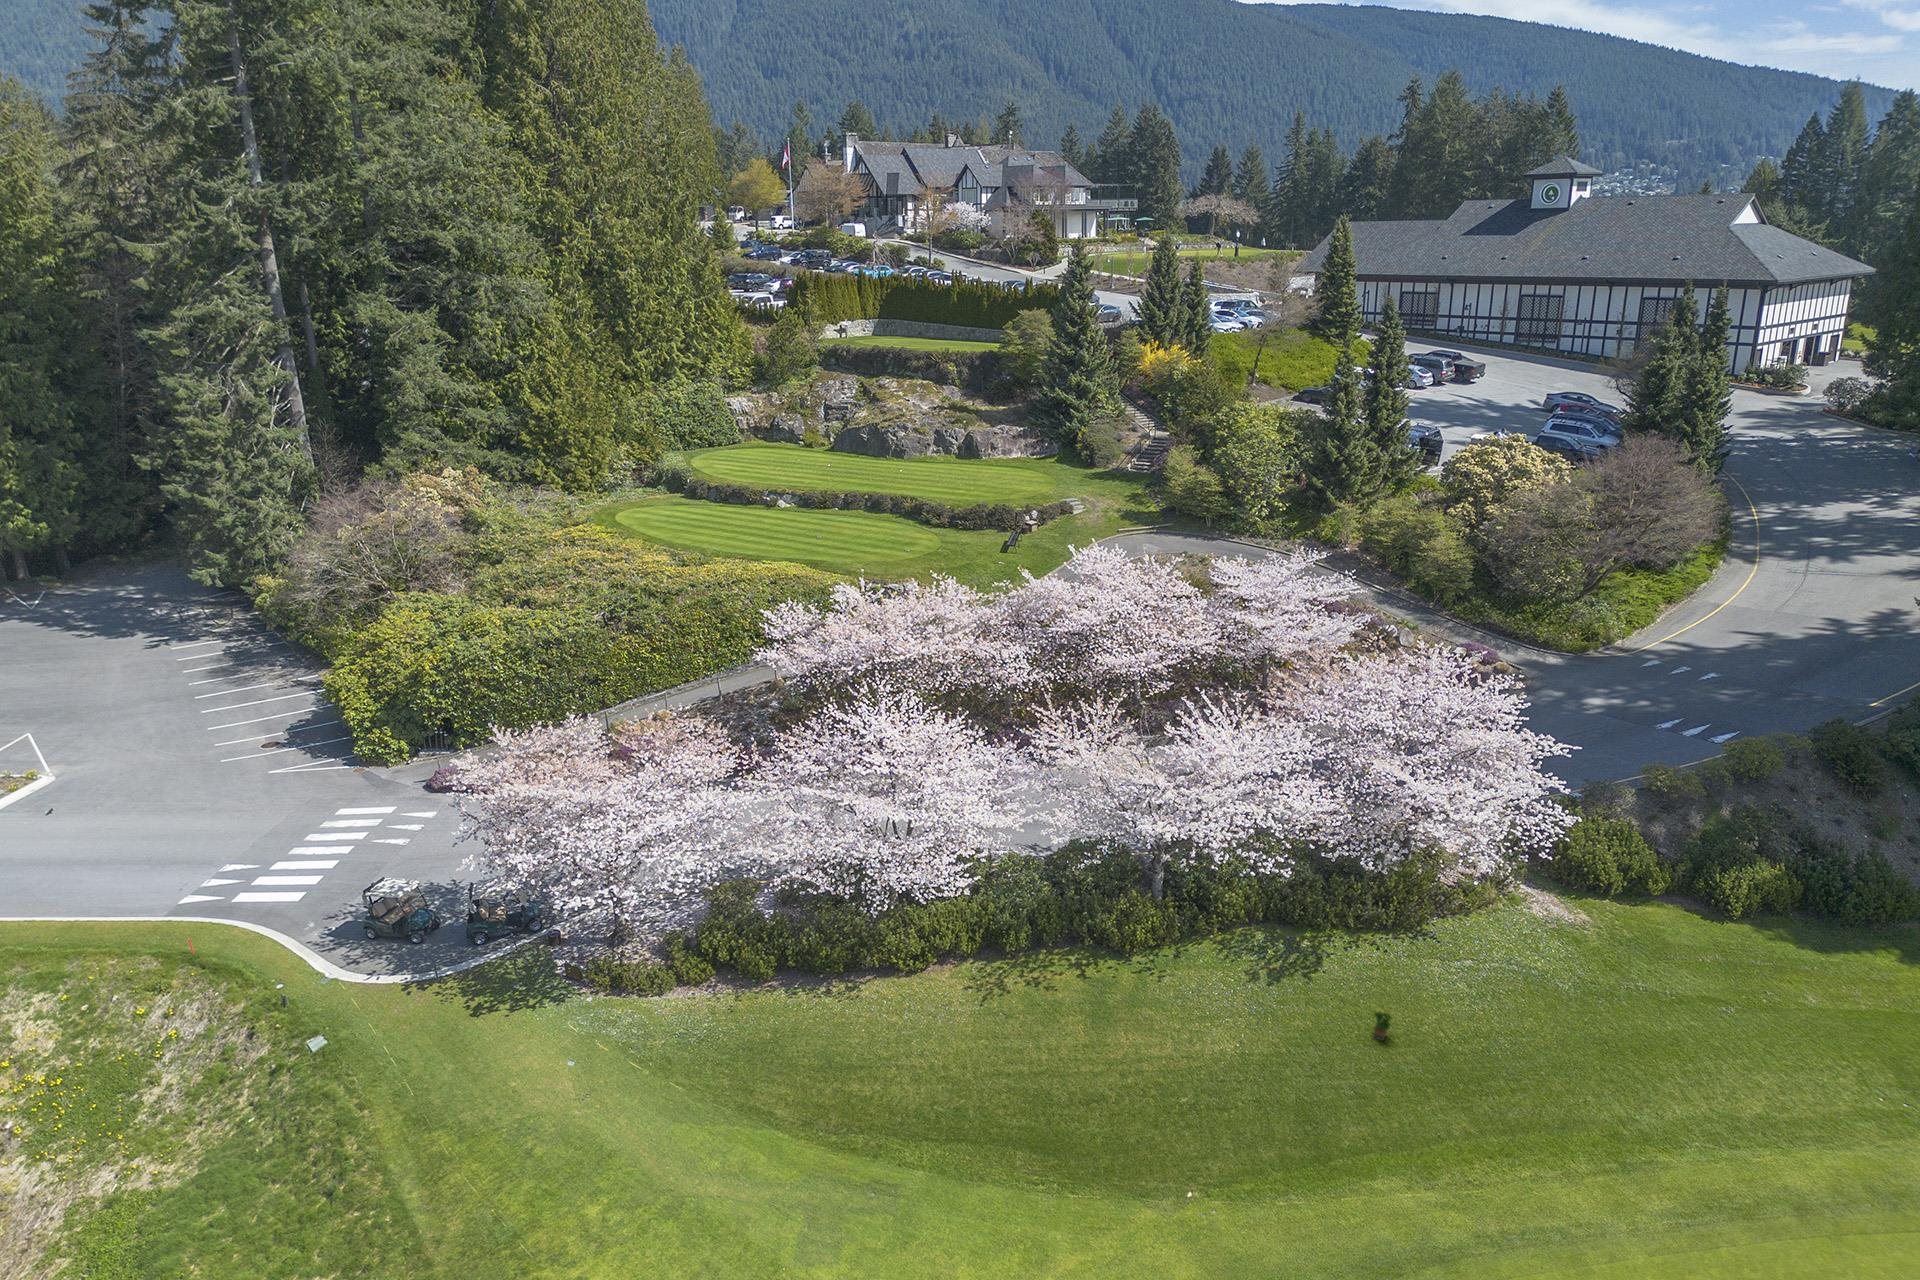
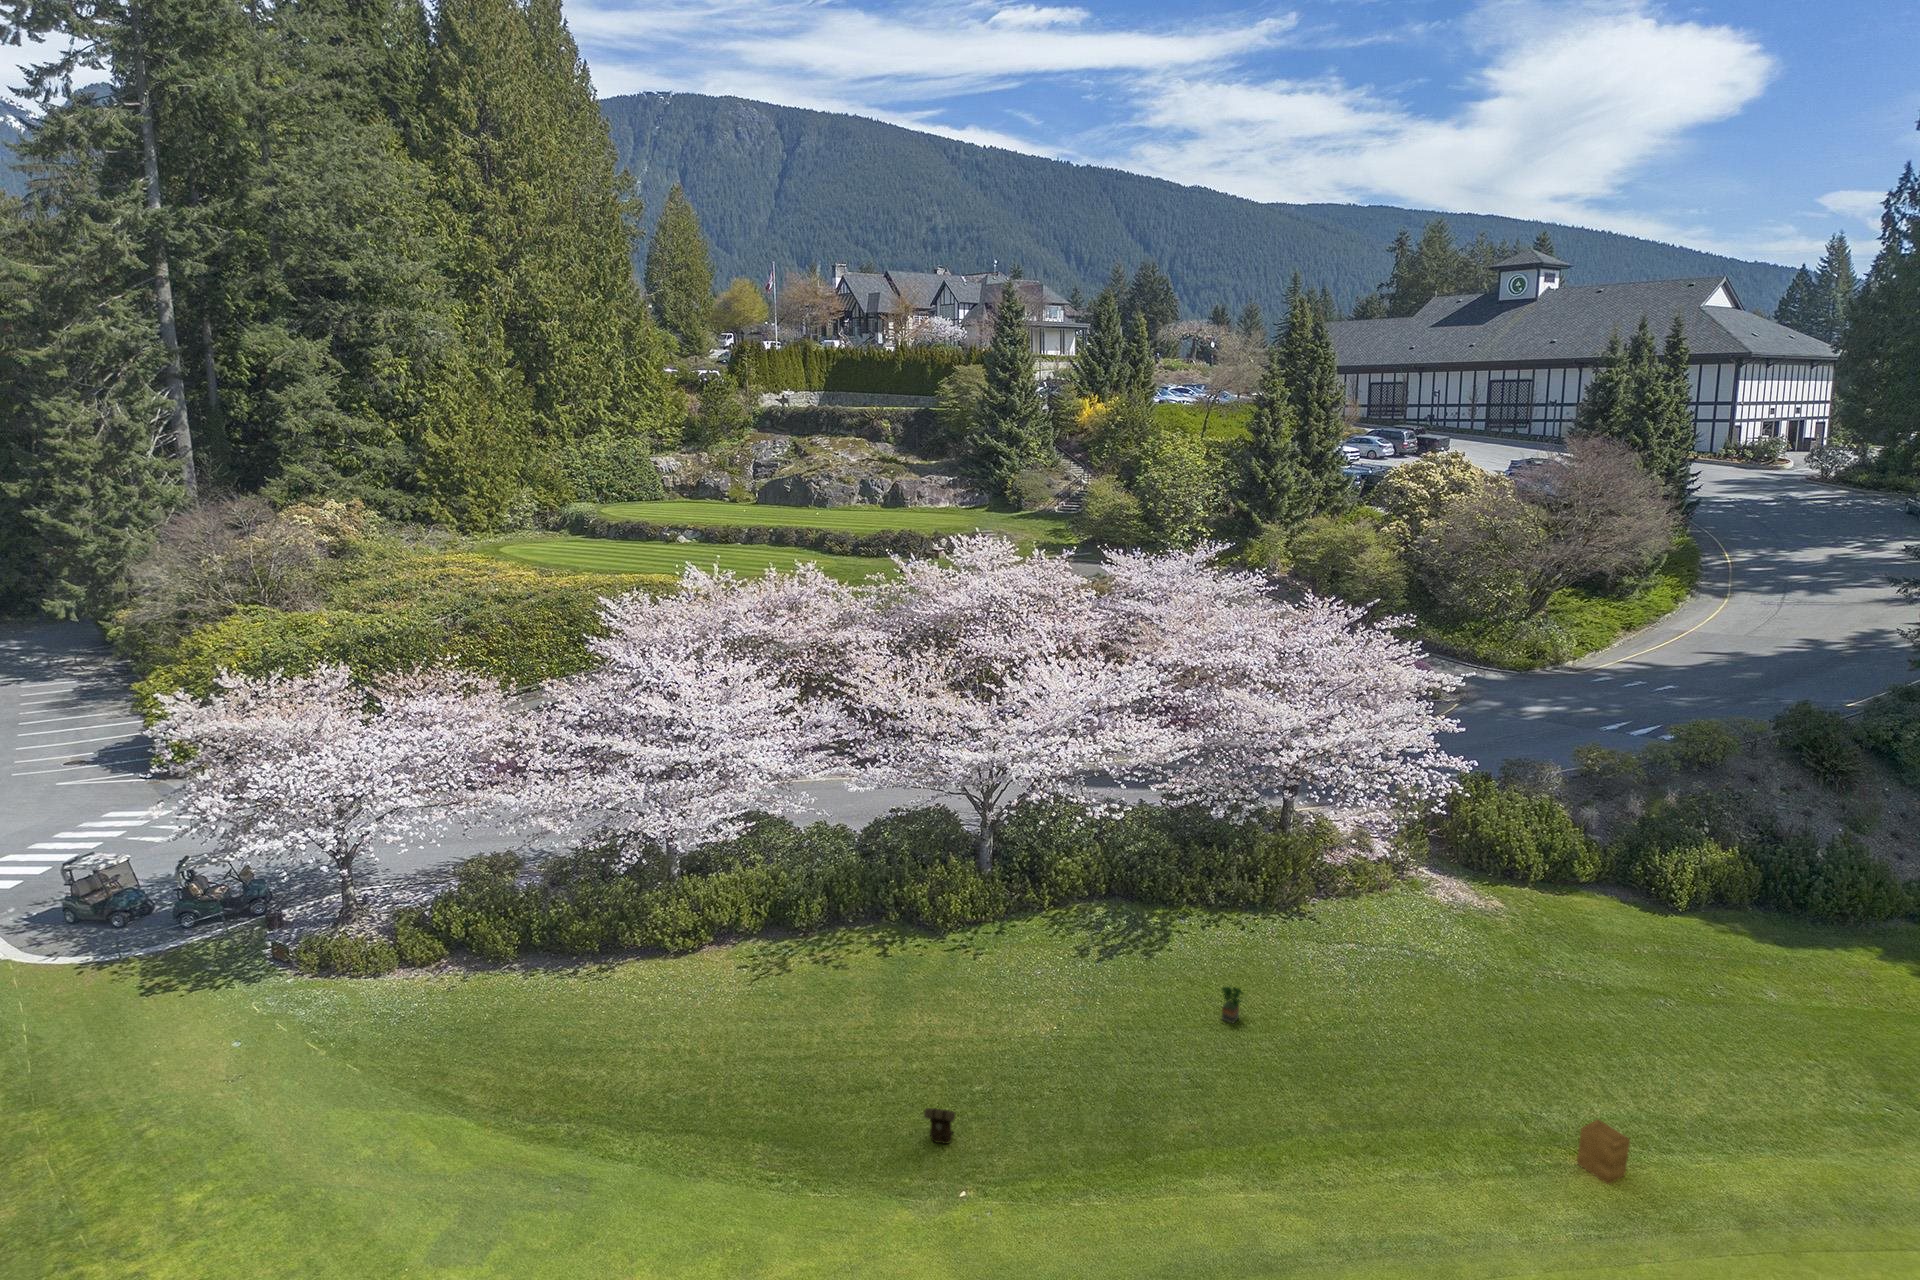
backpack: none [1158,1125,1182,1151] -> present [924,1108,955,1144]
cardboard box: none [1669,1140,1714,1191] -> present [1577,1120,1630,1184]

